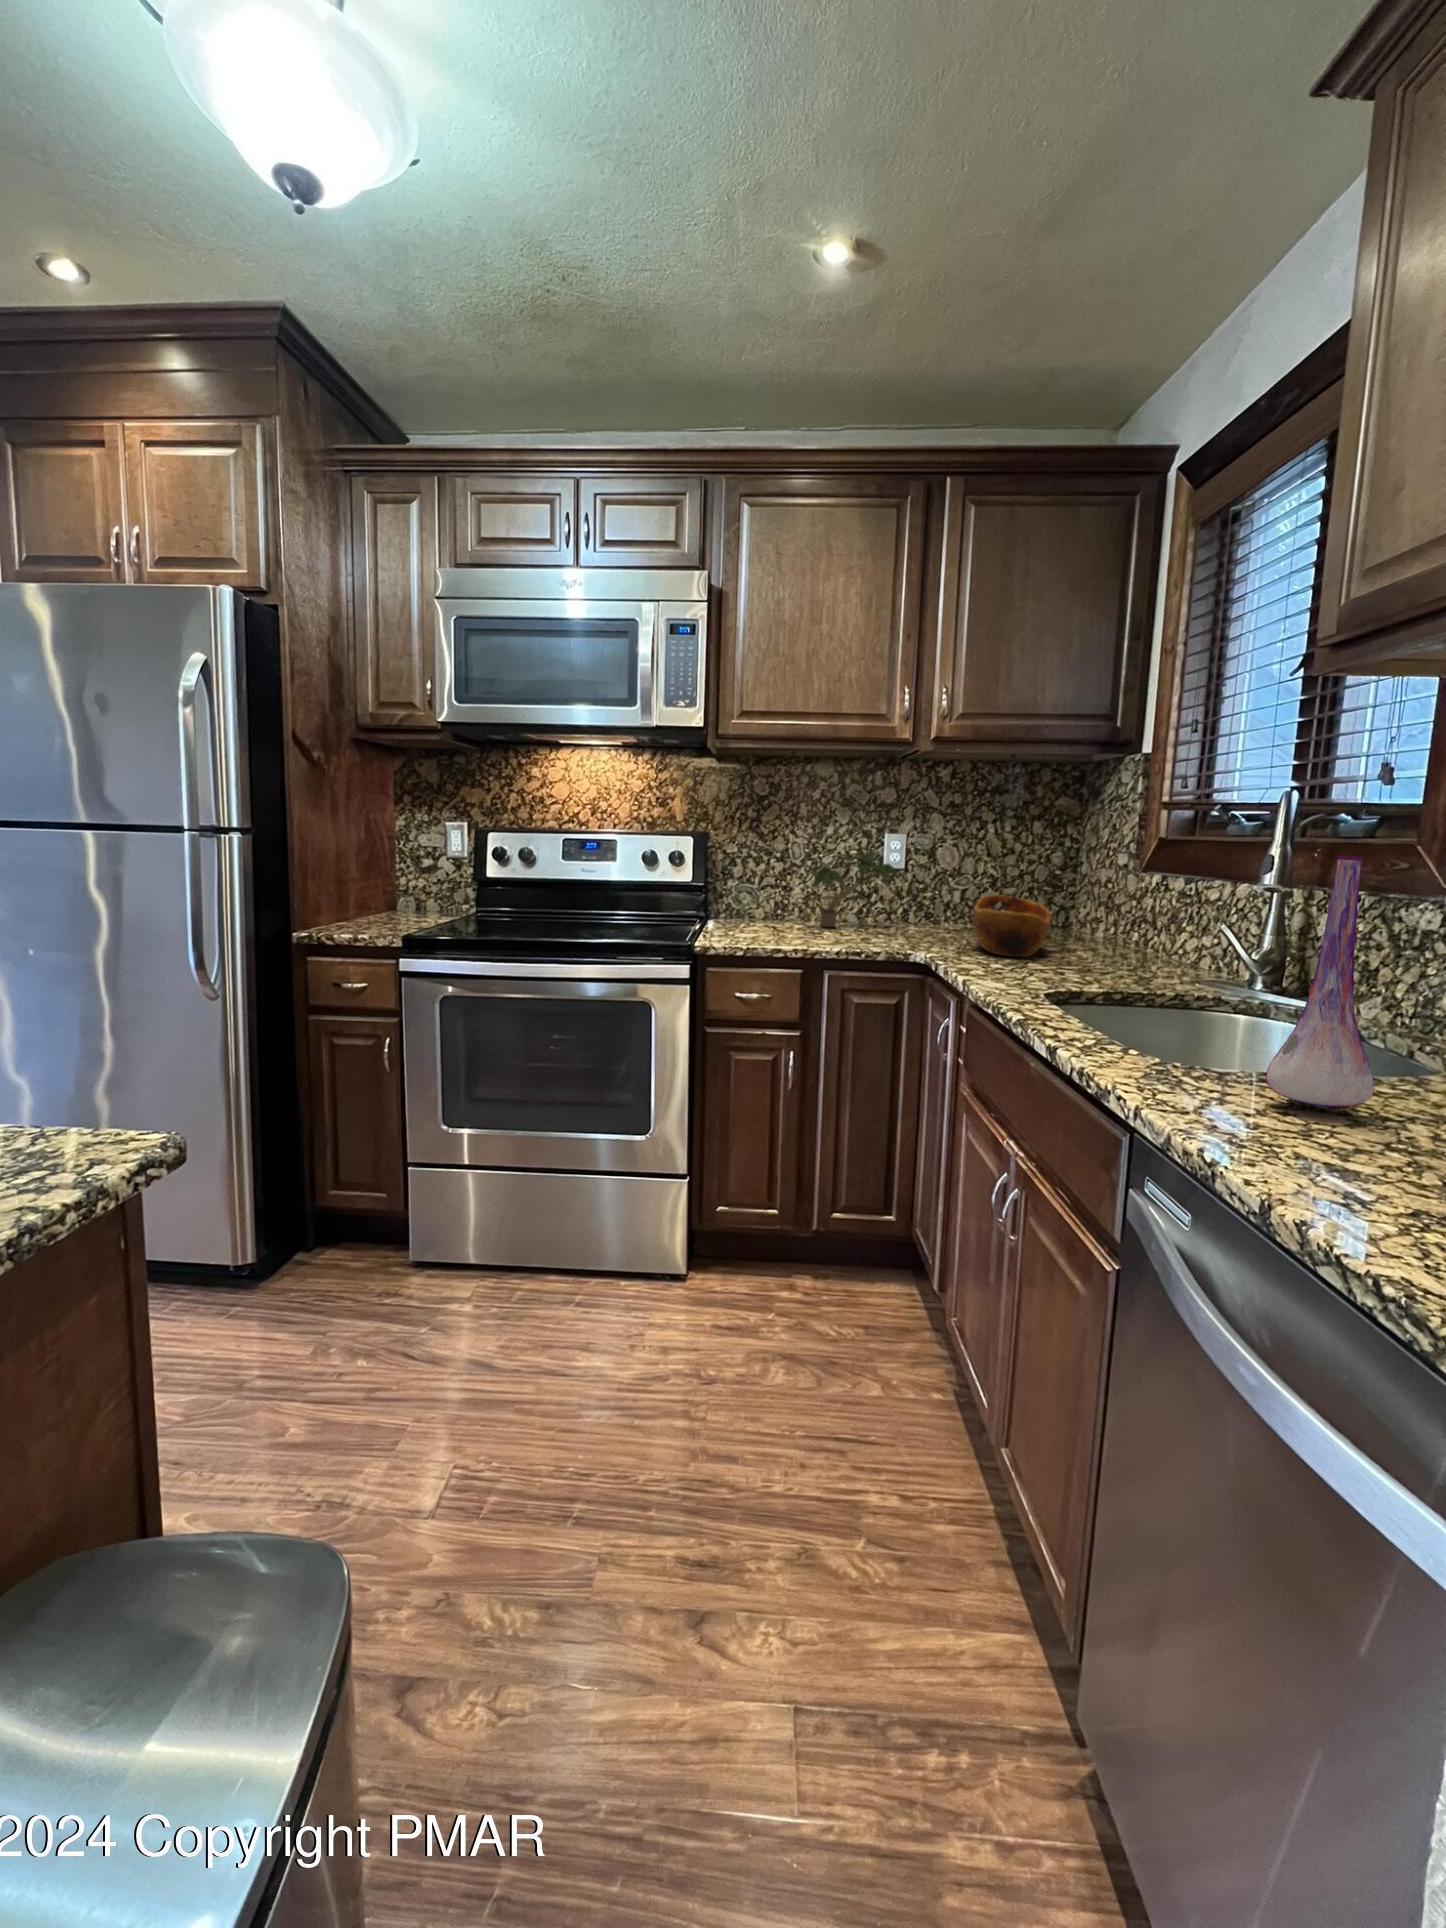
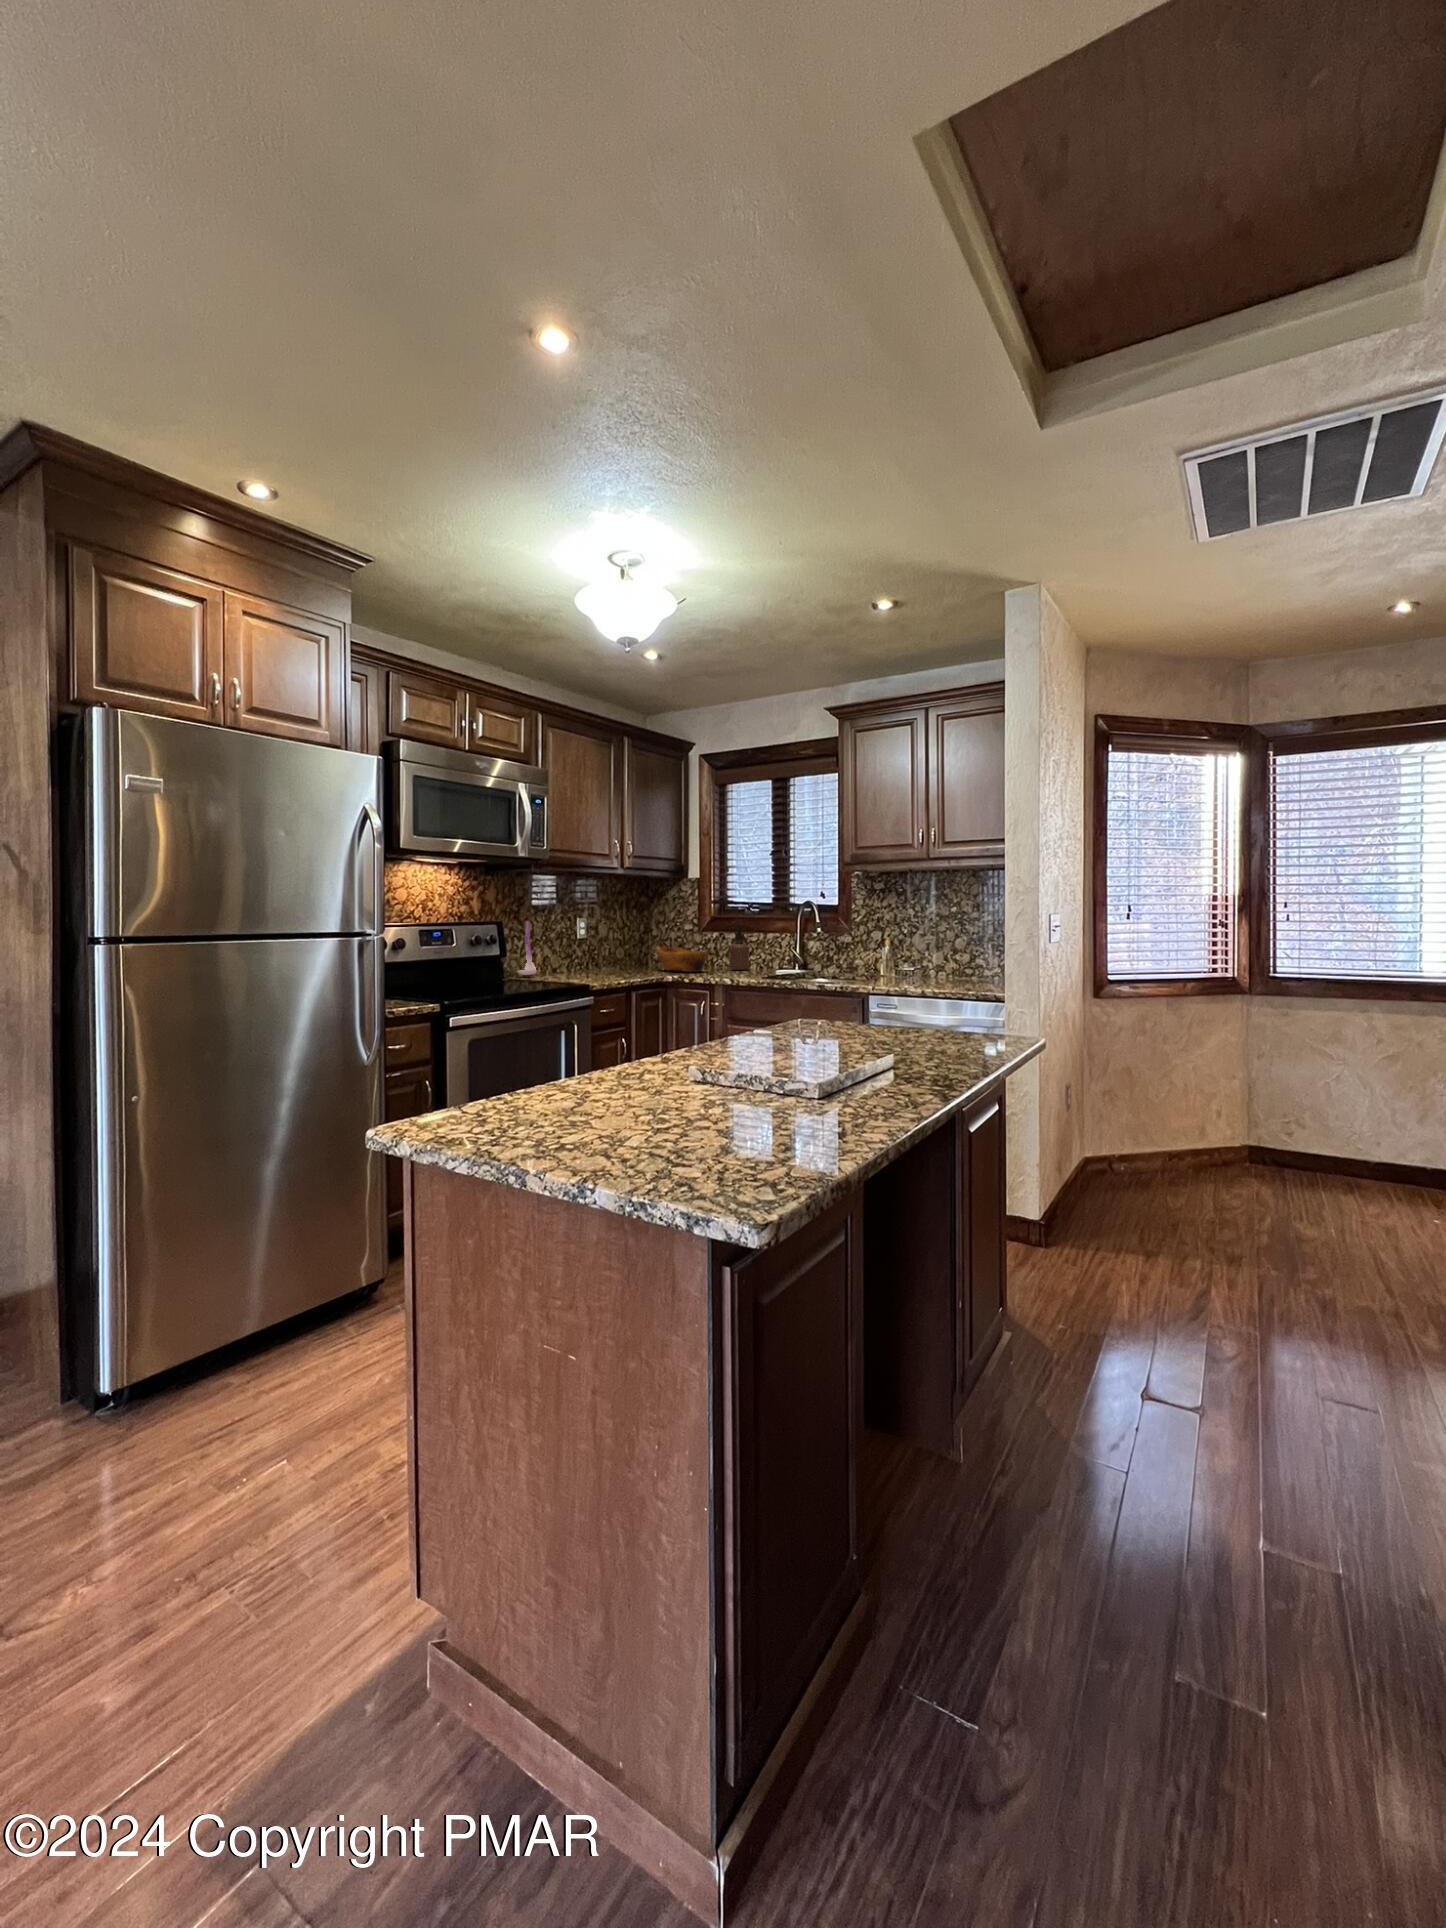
potted plant: present [809,851,899,927] -> none [559,928,605,974]
vase: present [1266,856,1374,1107] -> present [517,921,537,976]
soap dispenser: none [1112,860,1168,969] -> present [730,926,749,970]

